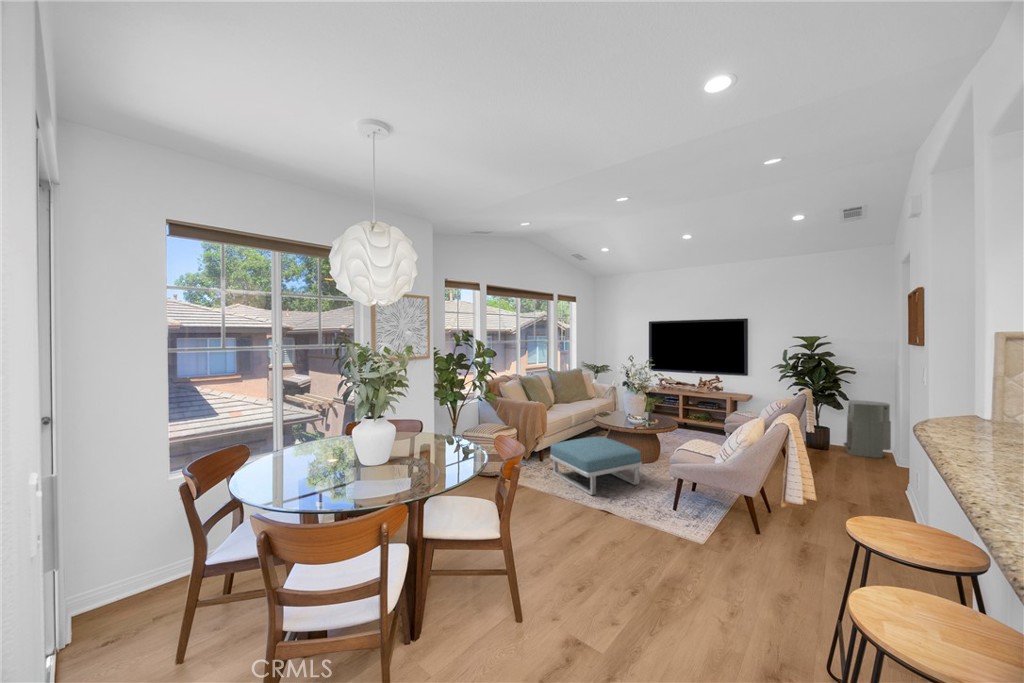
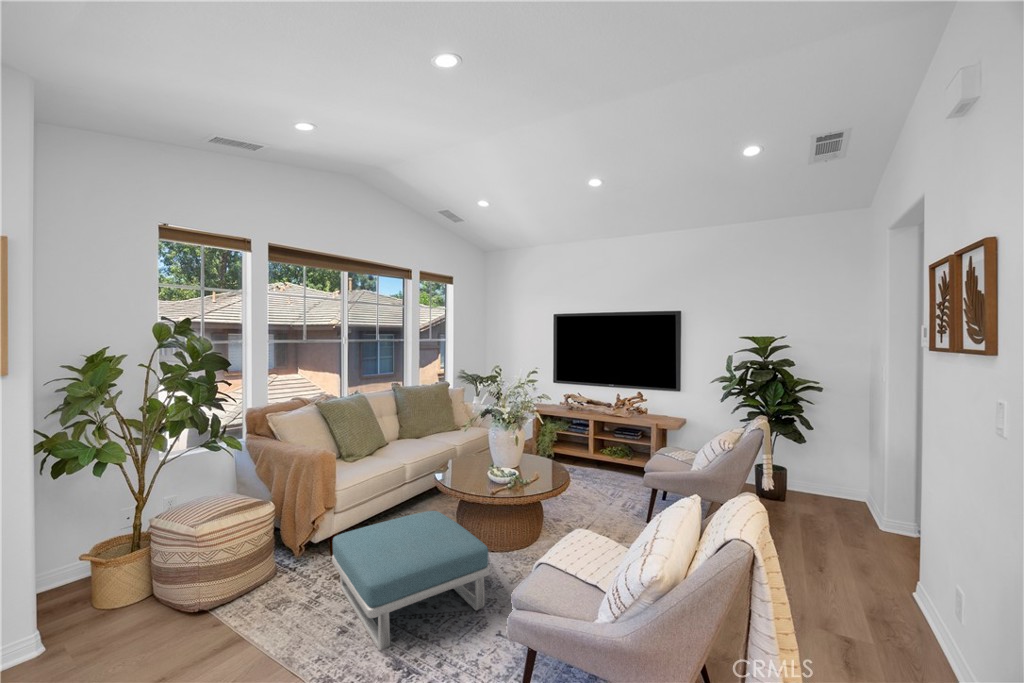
air purifier: present [844,400,891,458] -> none [806,428,868,515]

